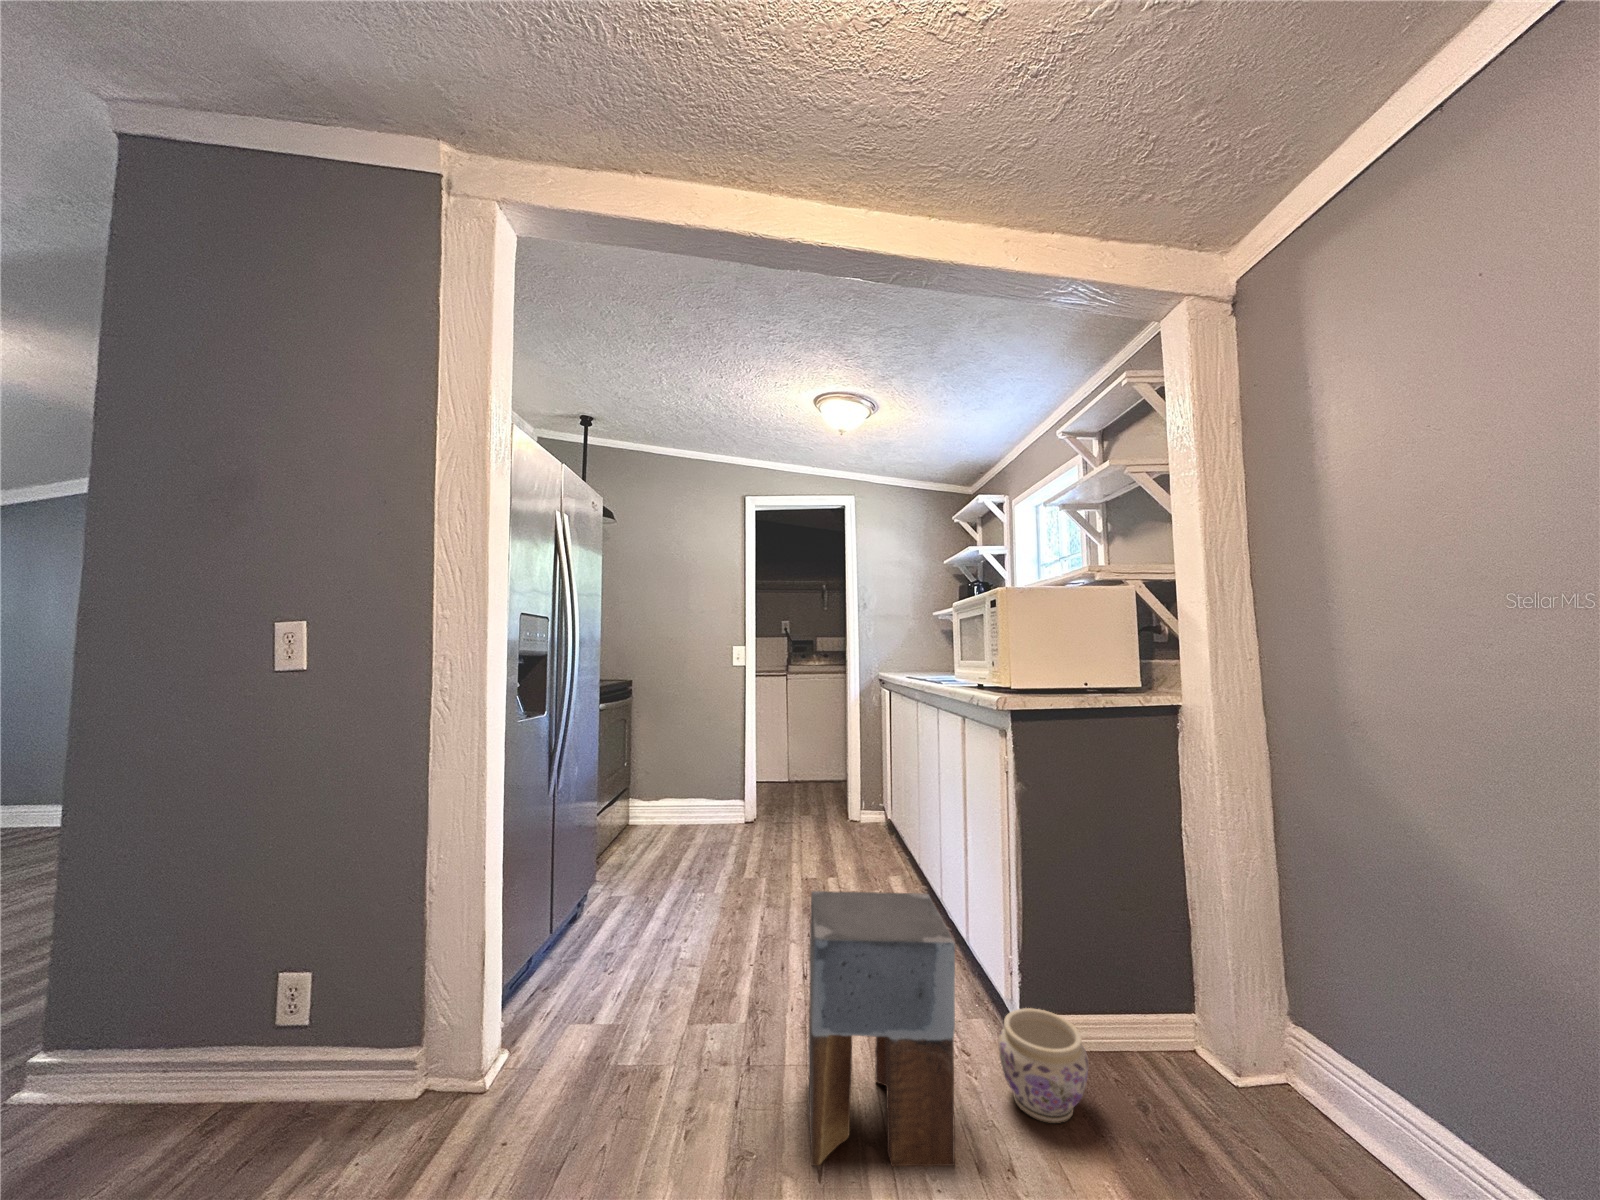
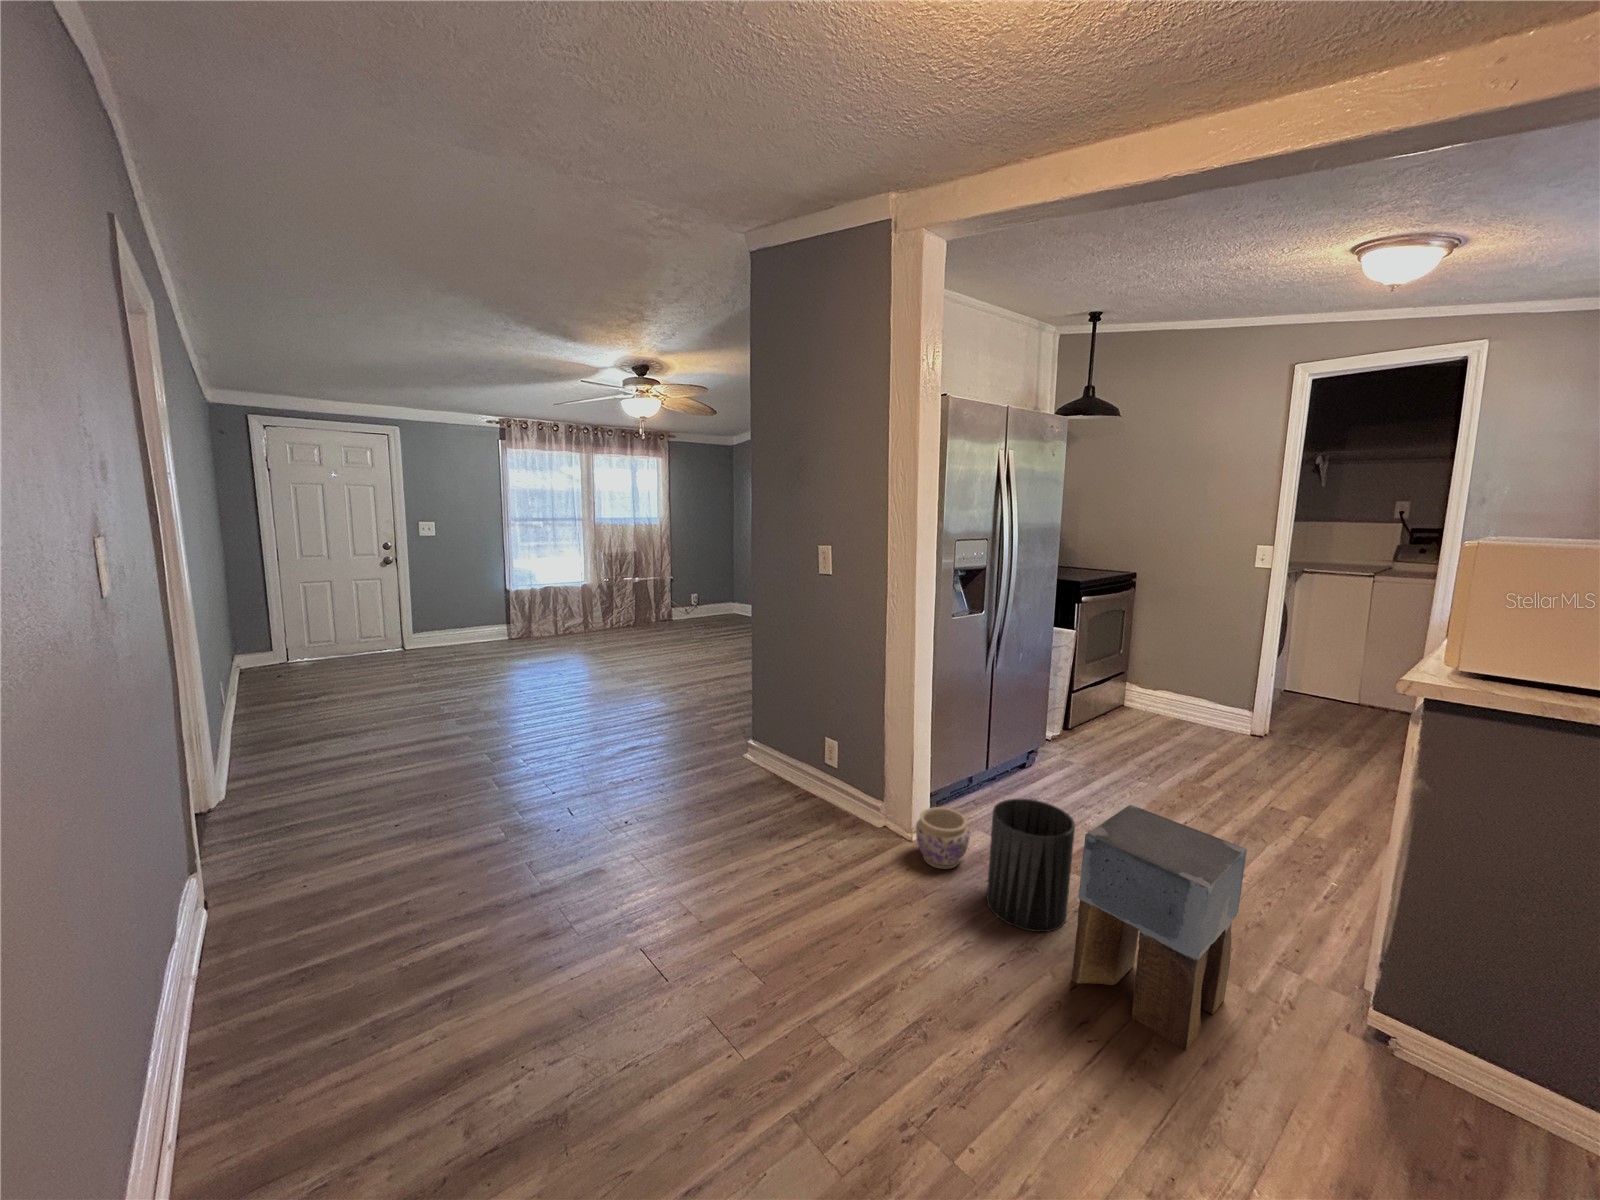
trash can: none [643,933,754,1140] -> present [987,799,1075,932]
planter: present [999,1008,1089,1124] -> present [916,807,970,869]

